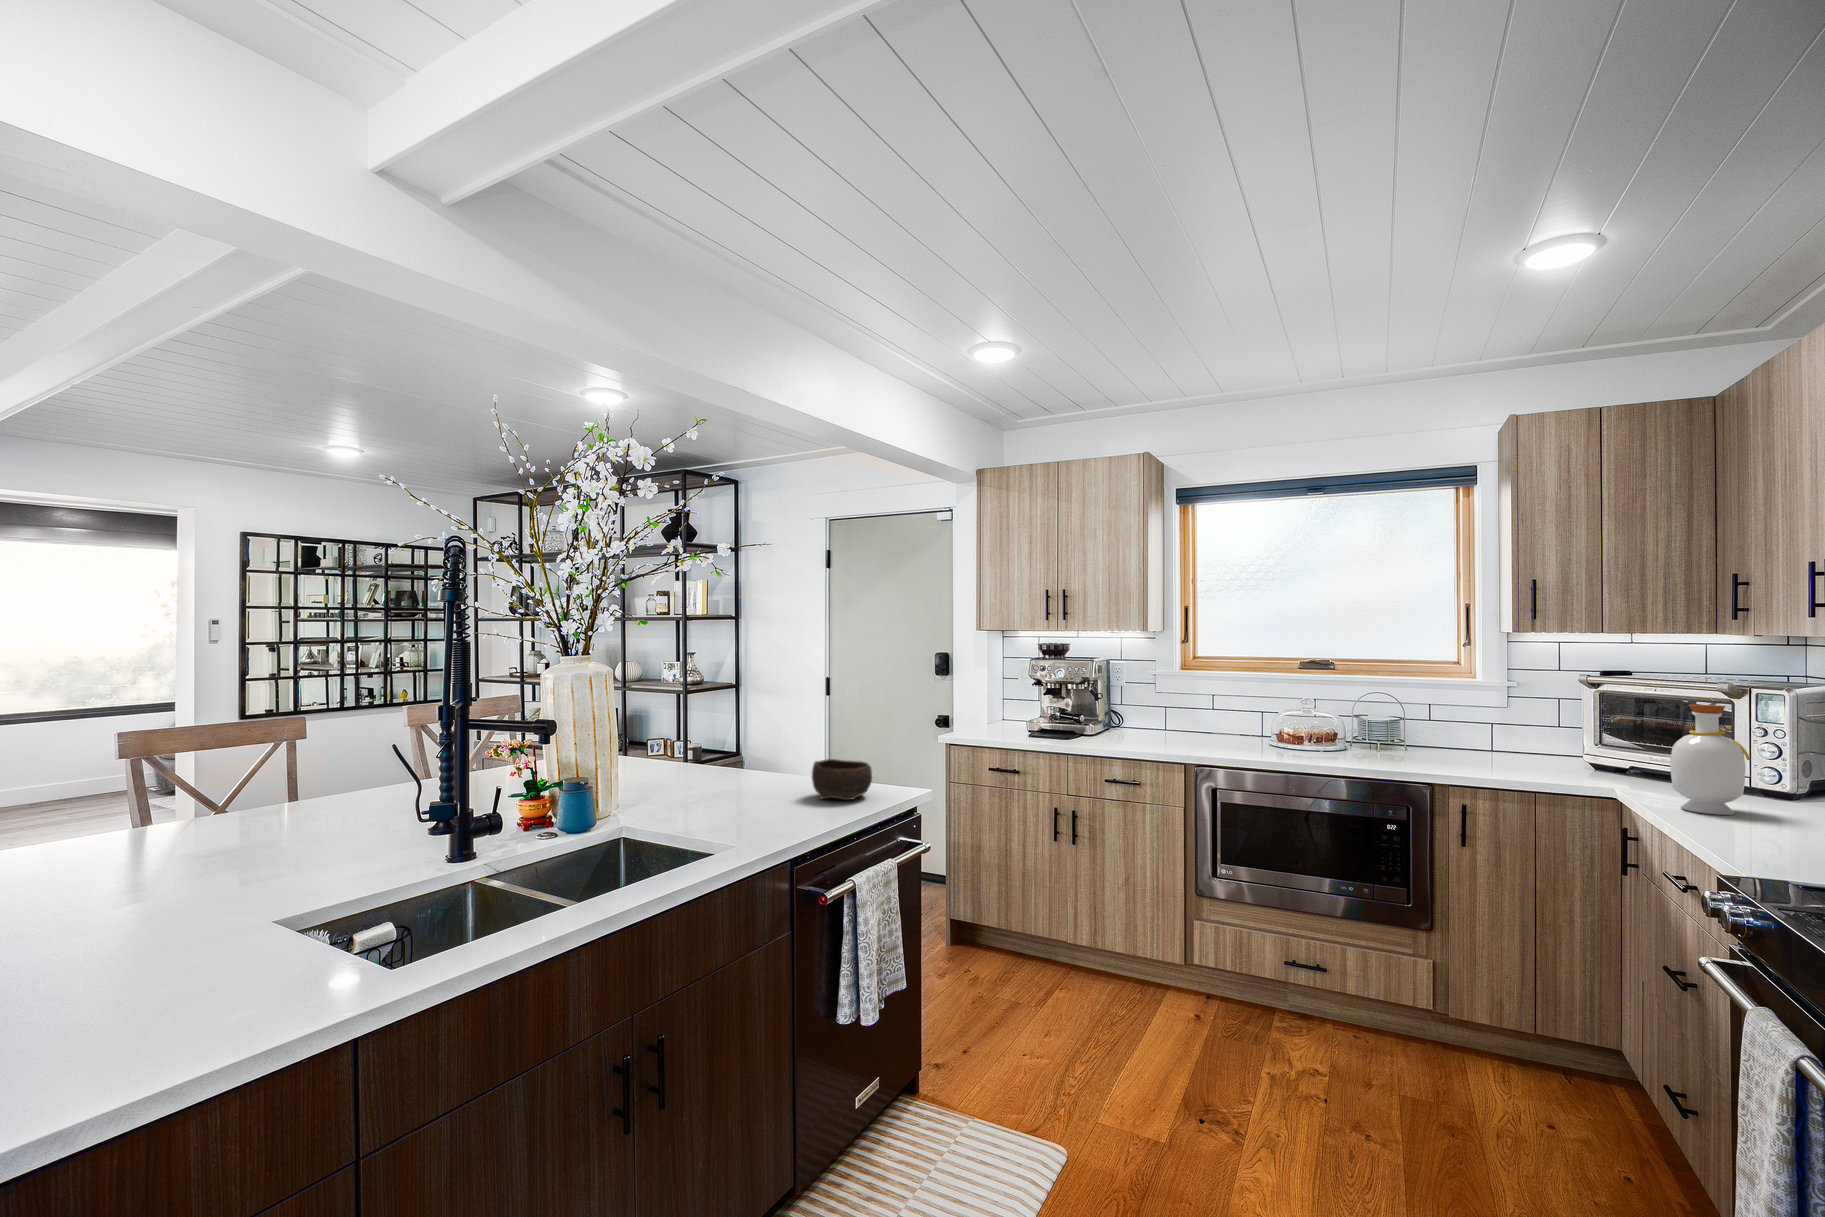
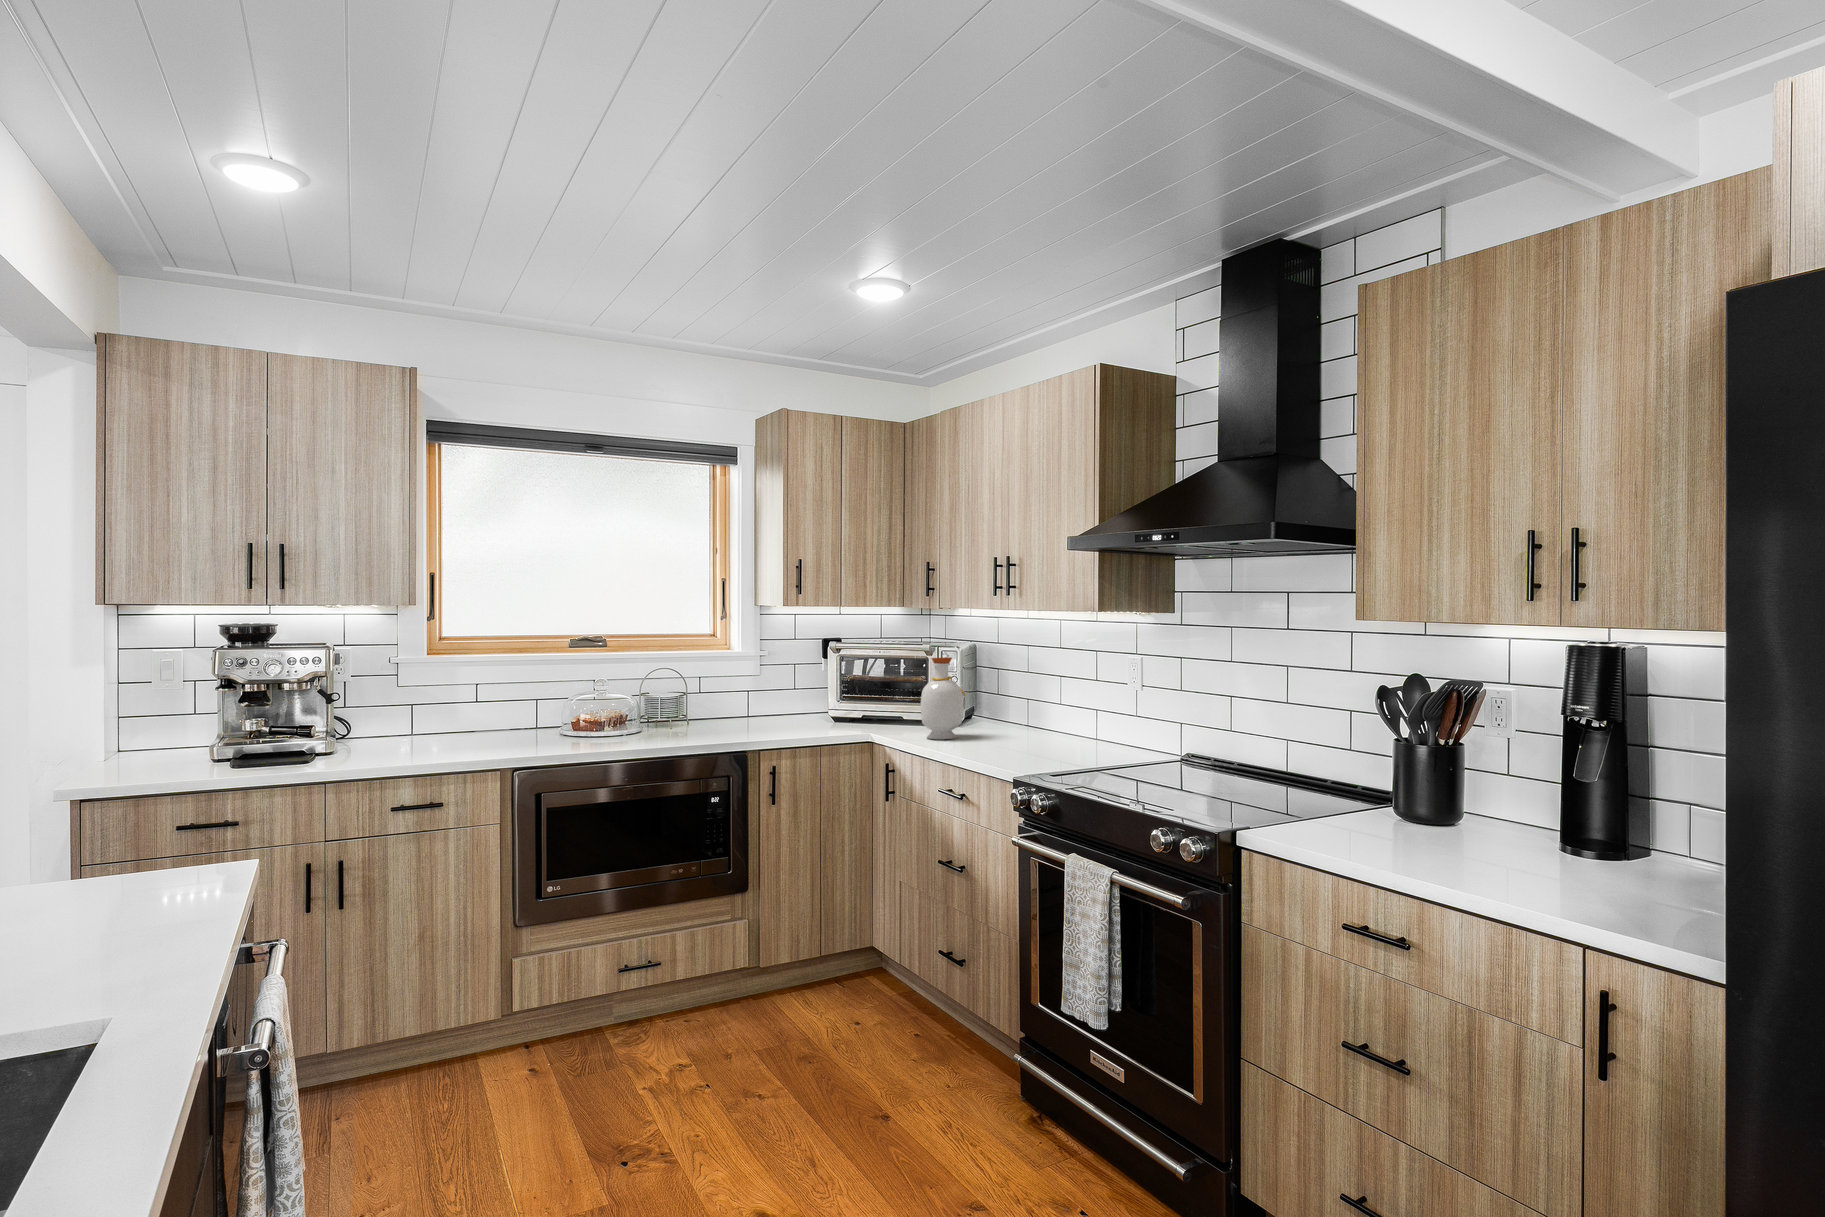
bowl: present [812,759,872,800] -> none [57,831,193,911]

